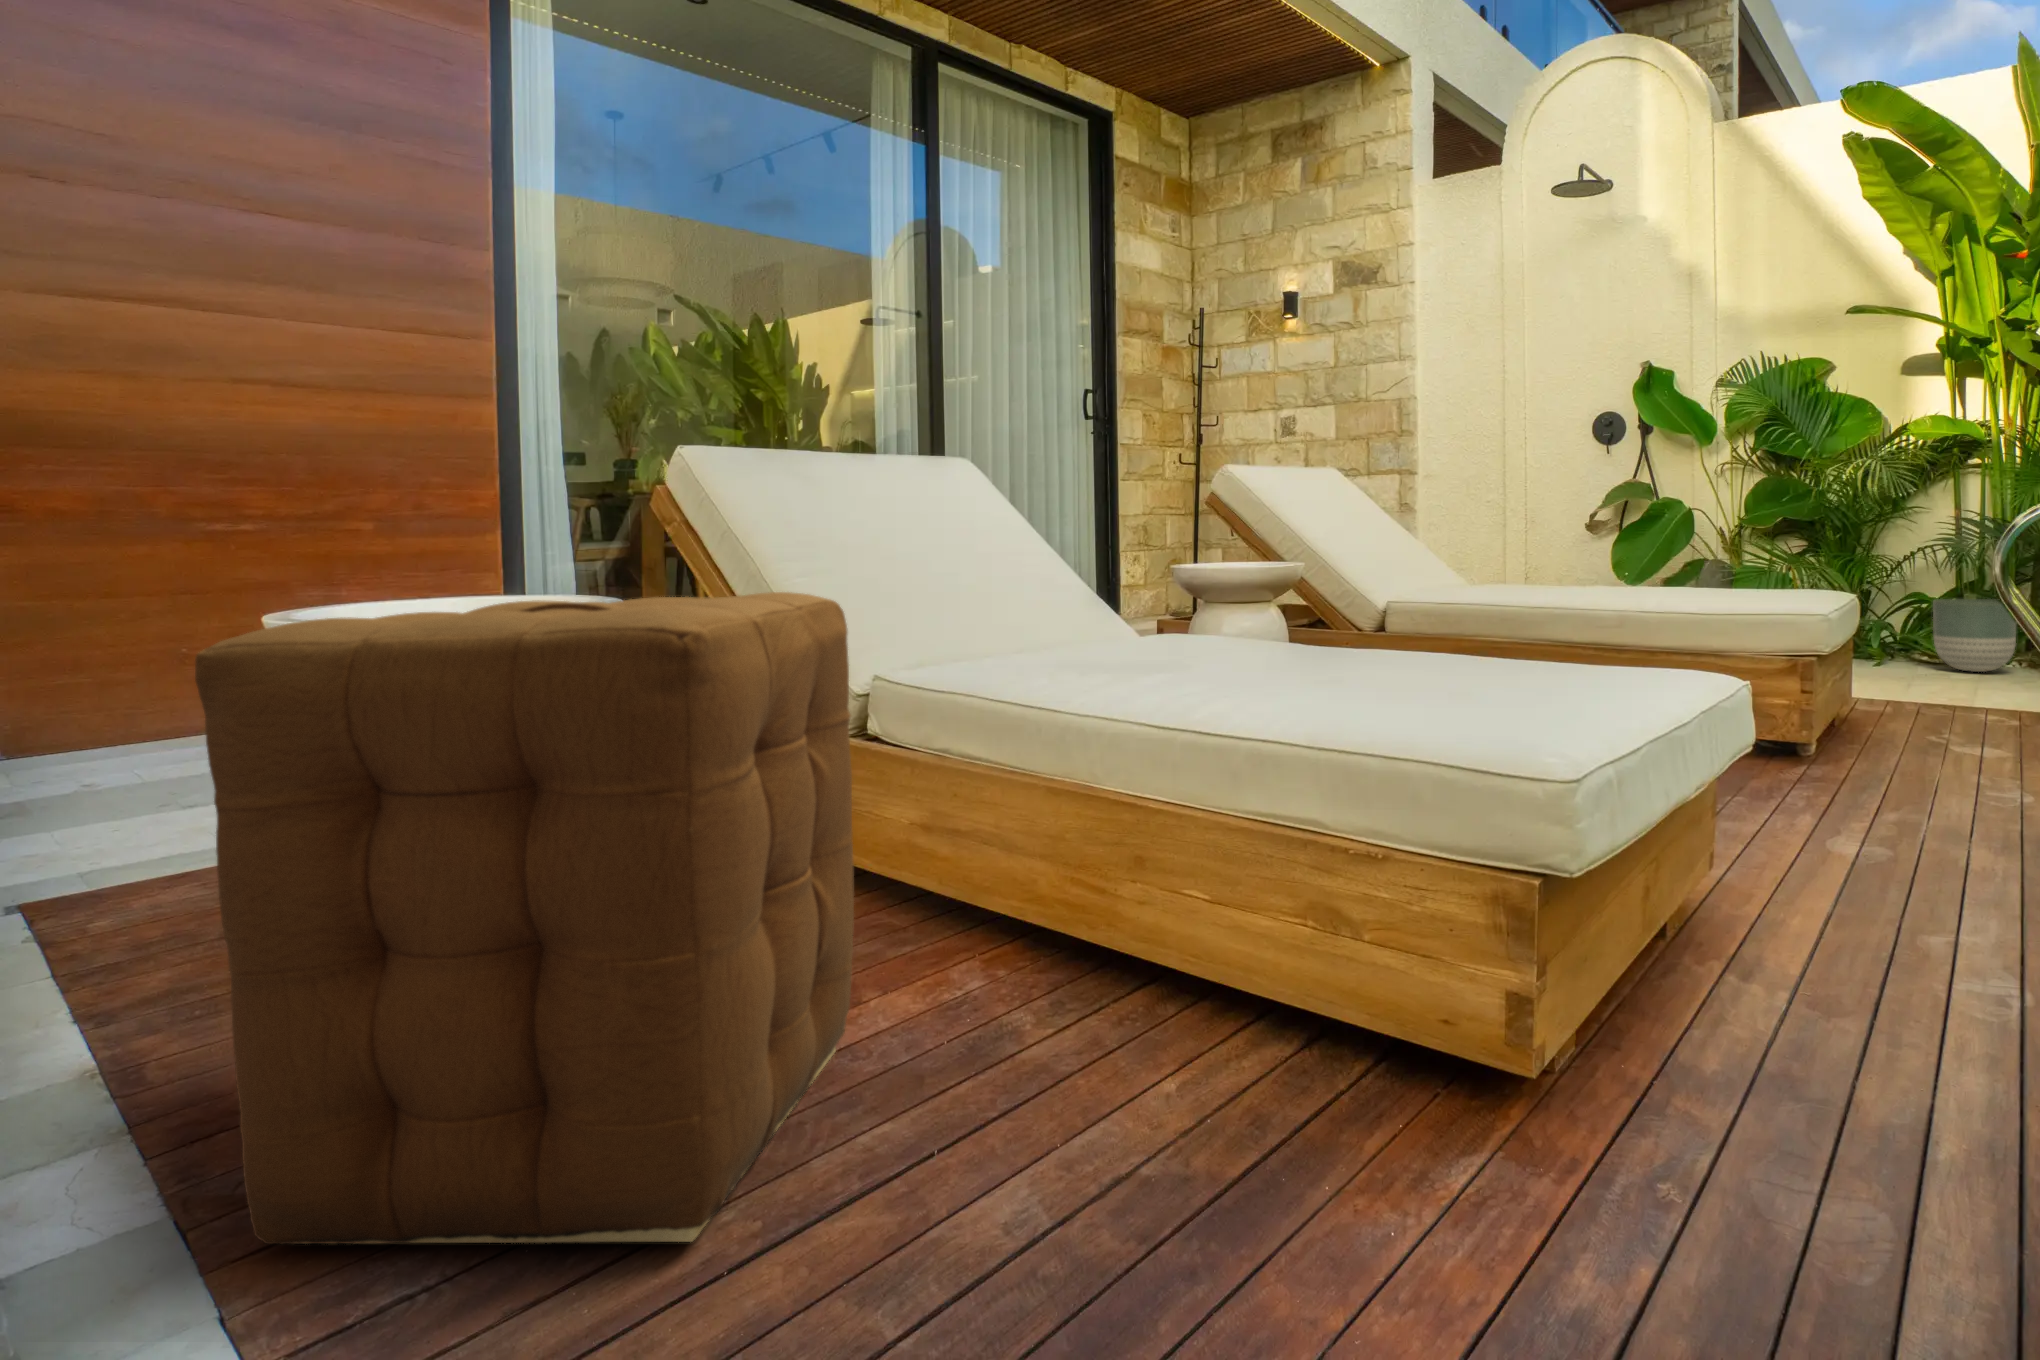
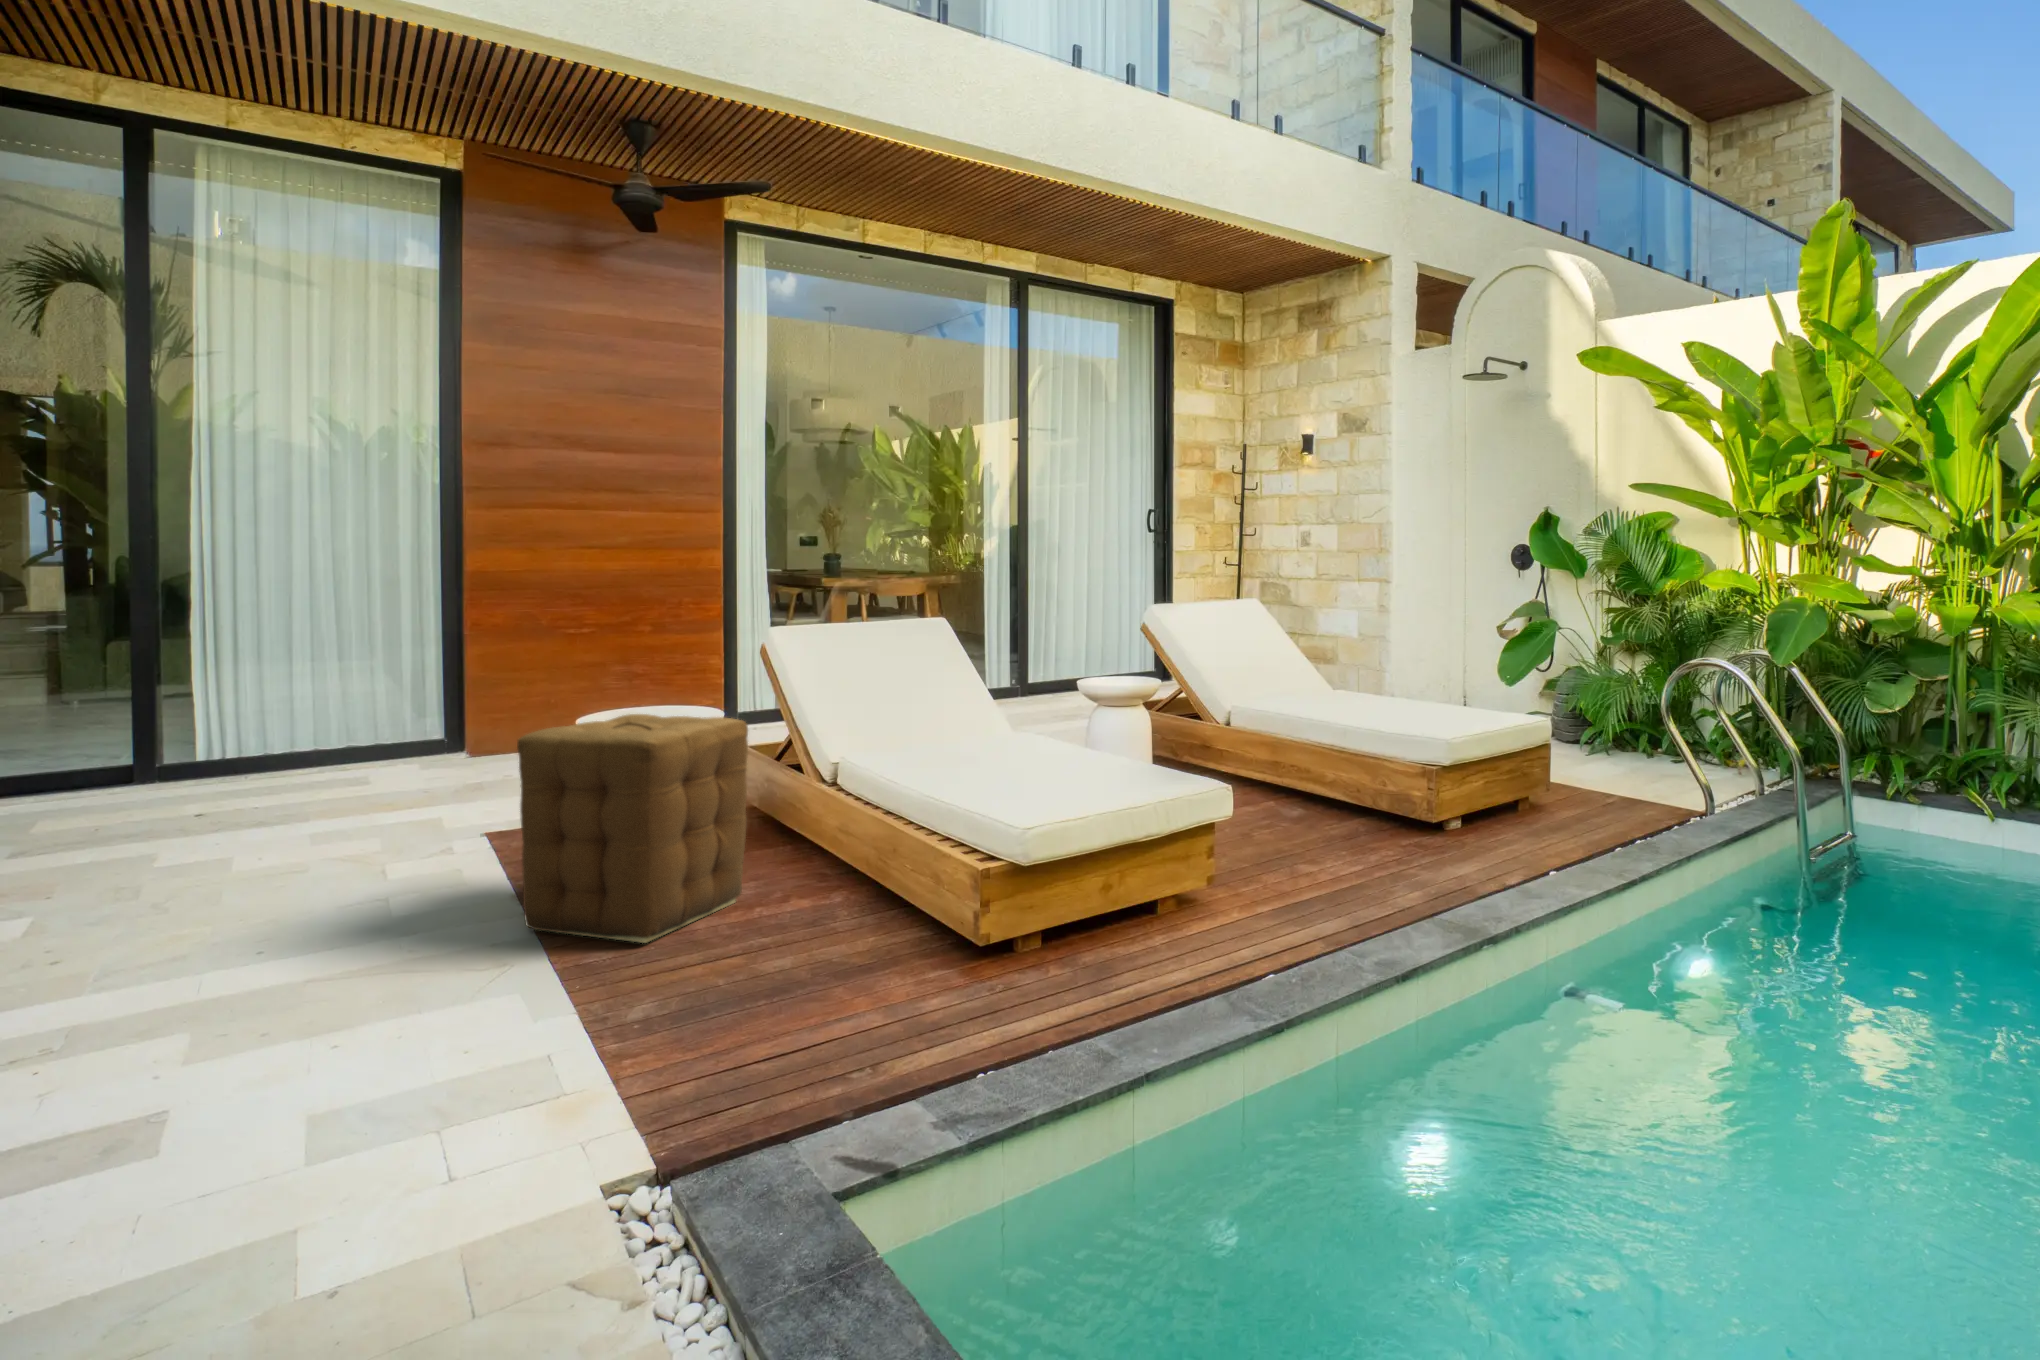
planter: present [1933,599,2016,672] -> none [1717,712,1778,772]

